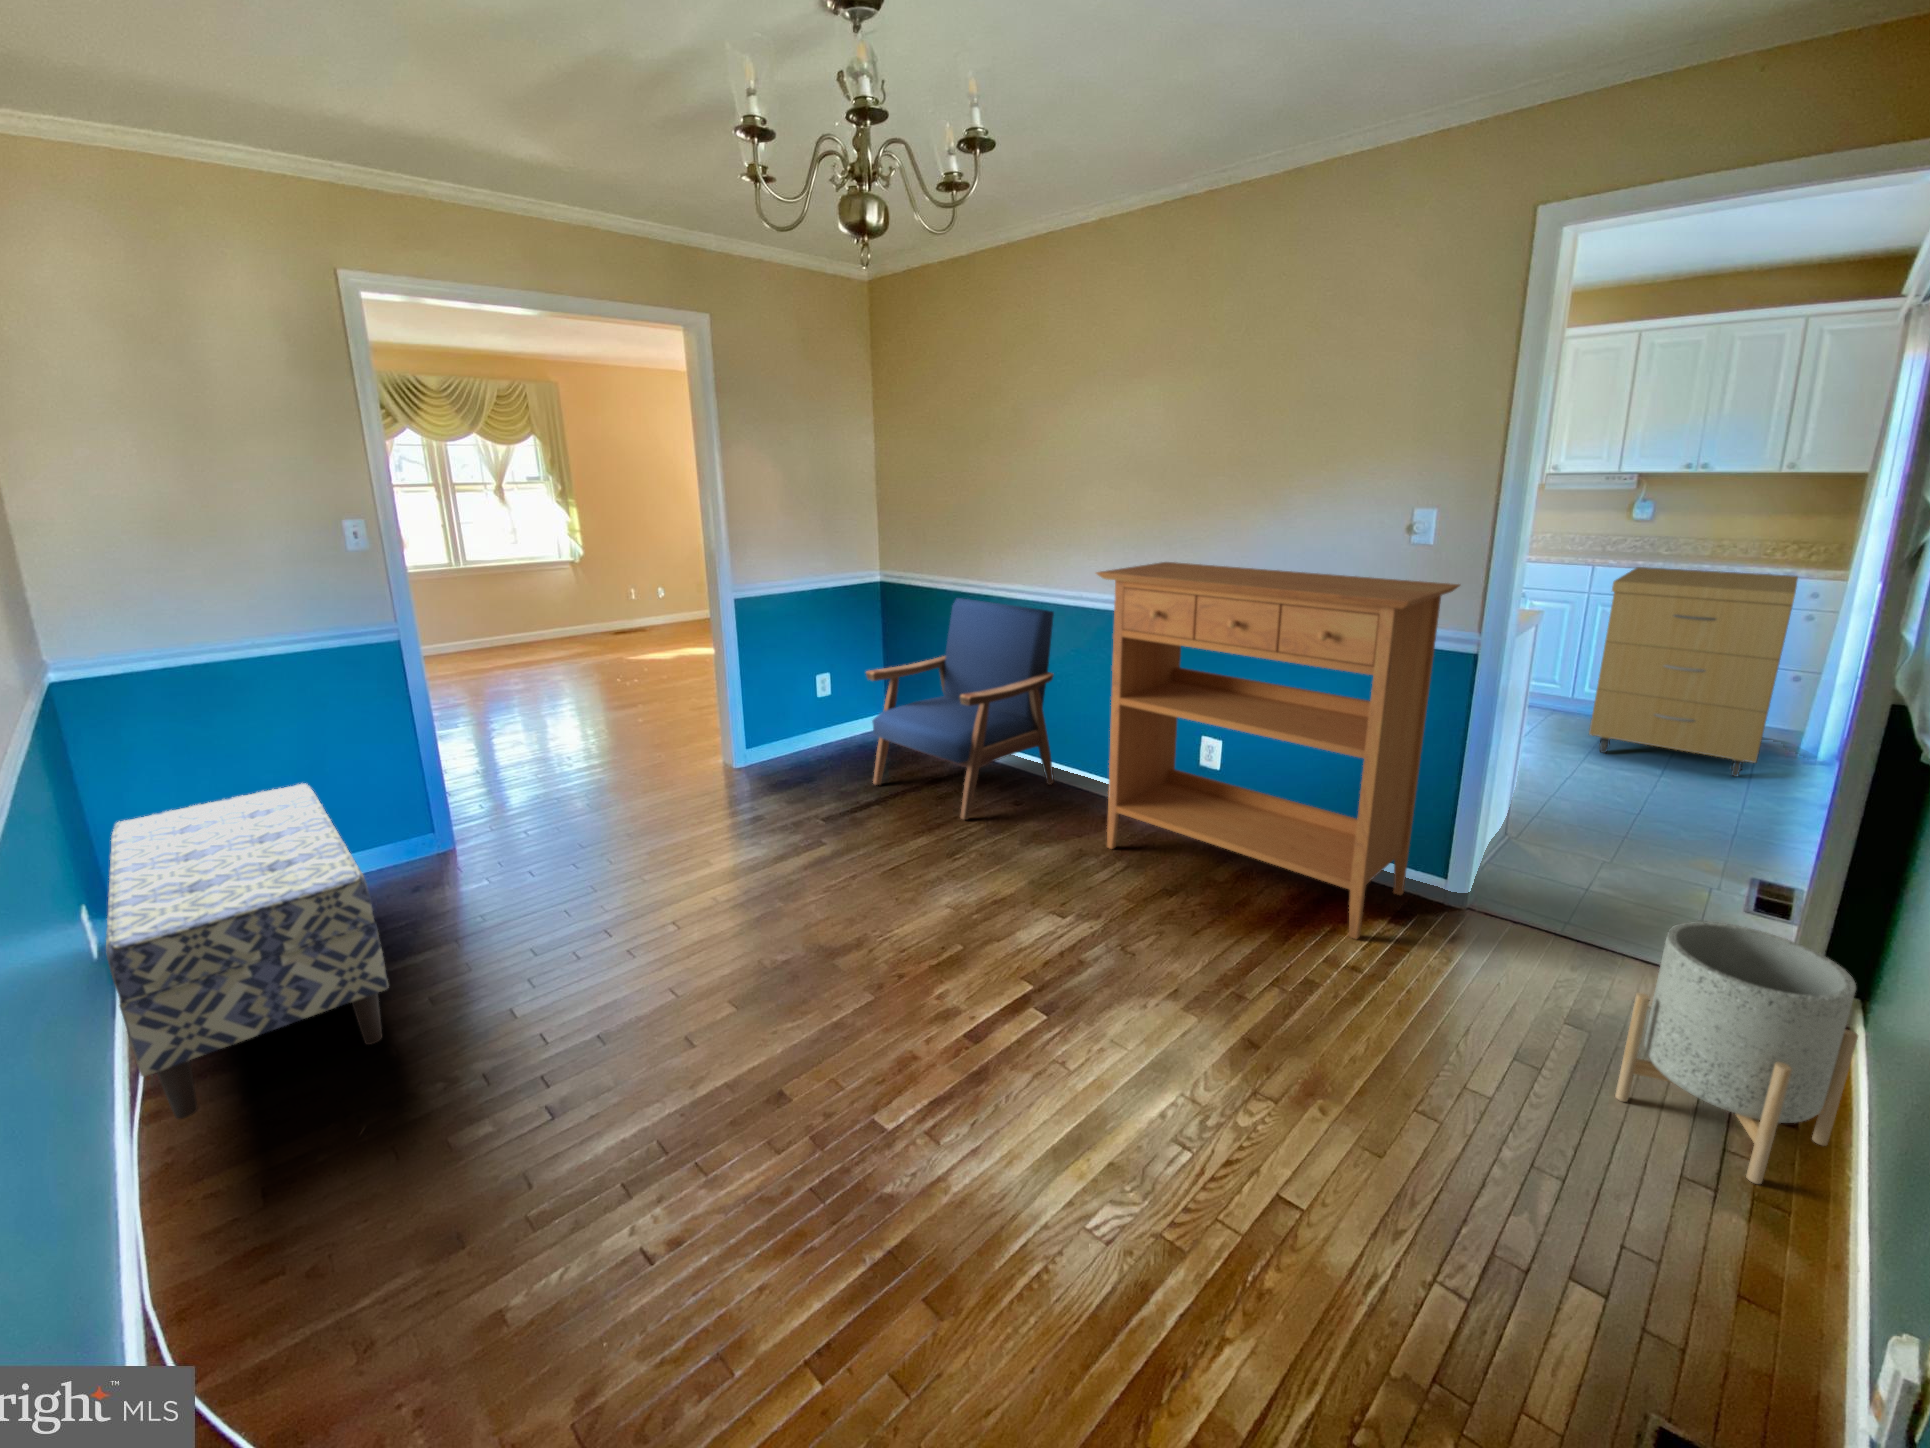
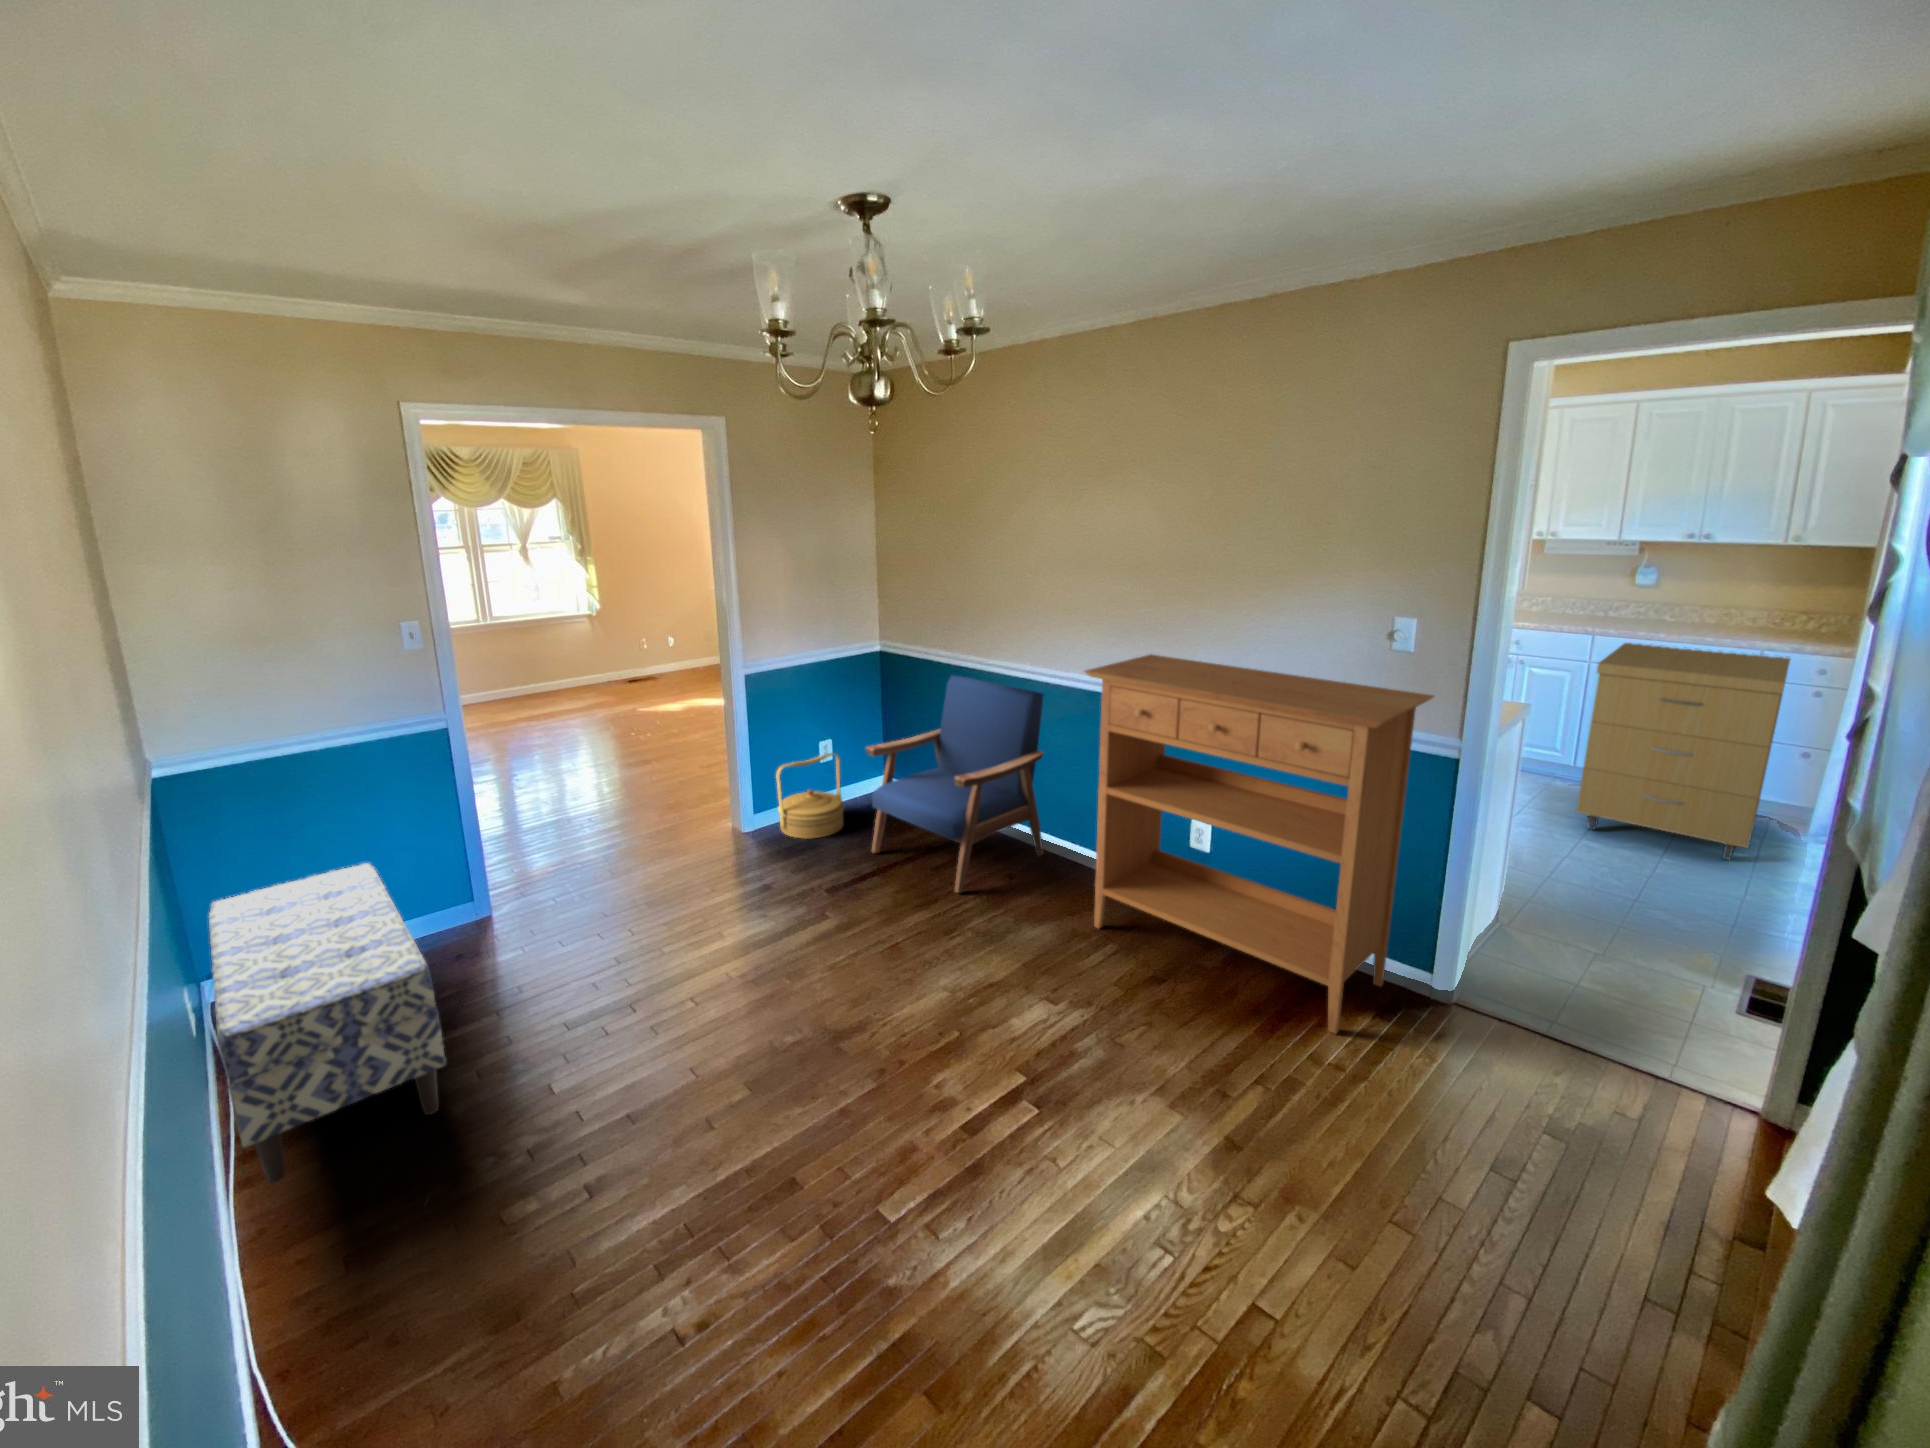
woven basket: none [770,683,844,773] -> present [776,753,844,839]
planter: present [1615,921,1858,1184] -> none [1585,1048,1824,1315]

